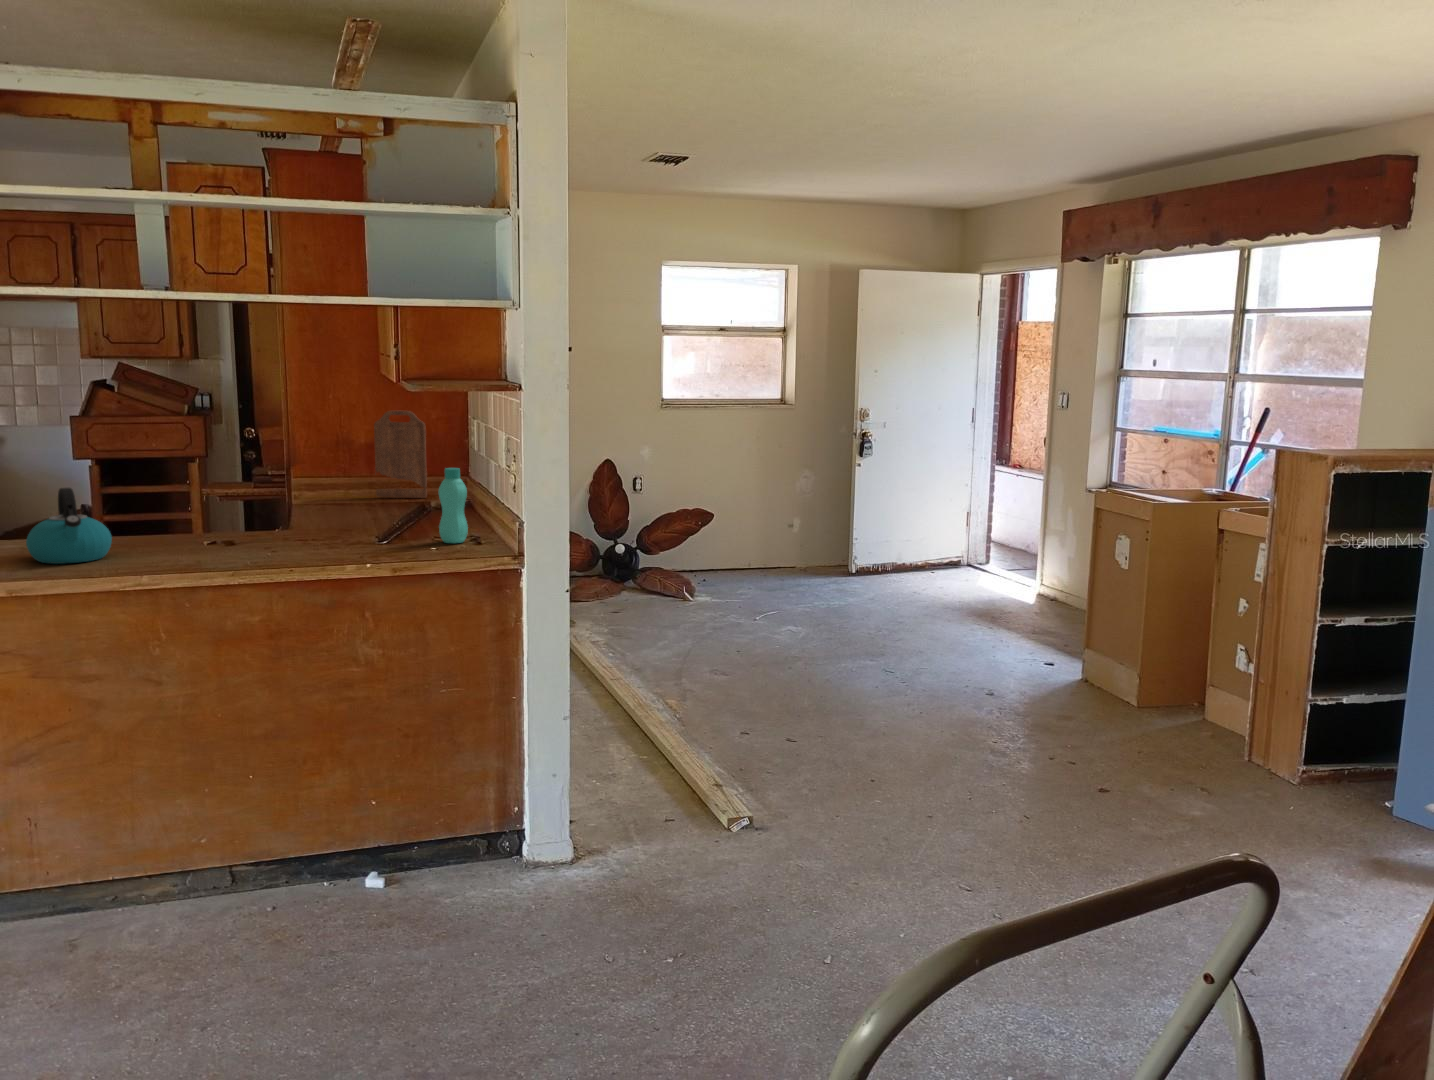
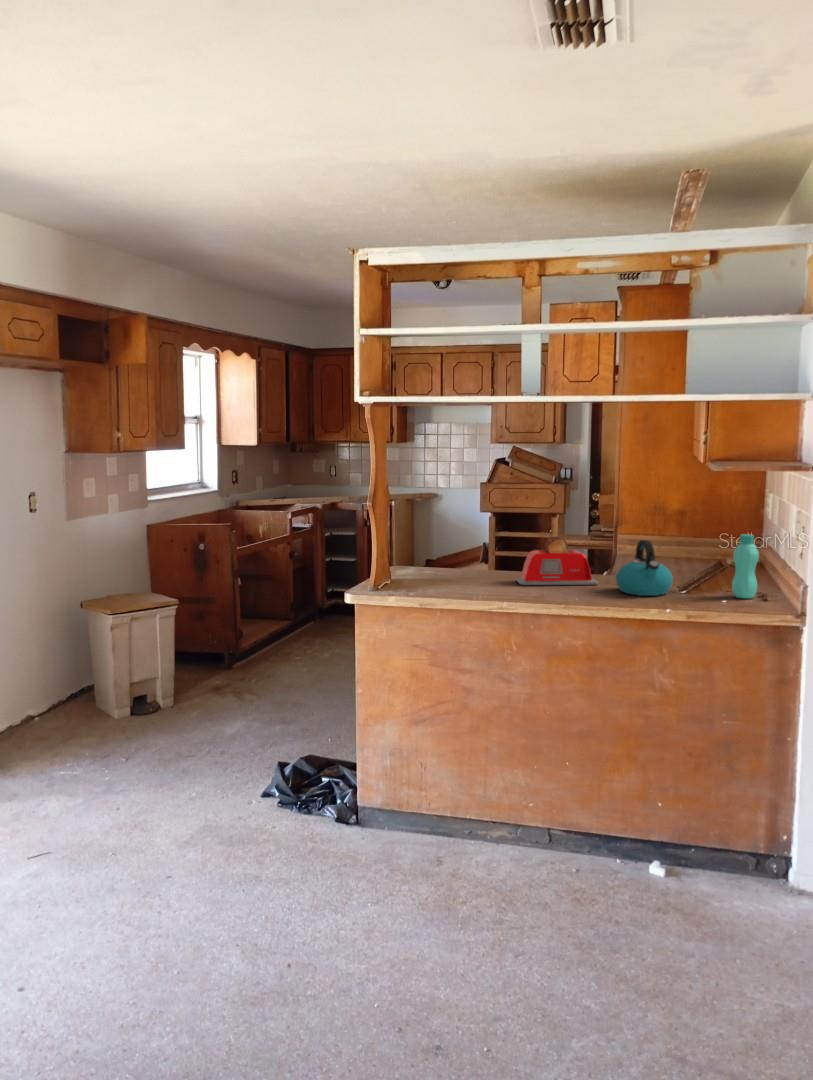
cutting board: present [374,411,427,498] -> none [683,484,728,556]
toaster: none [152,482,272,551] -> present [515,536,598,585]
kettle: present [26,488,112,564] -> present [616,540,673,596]

